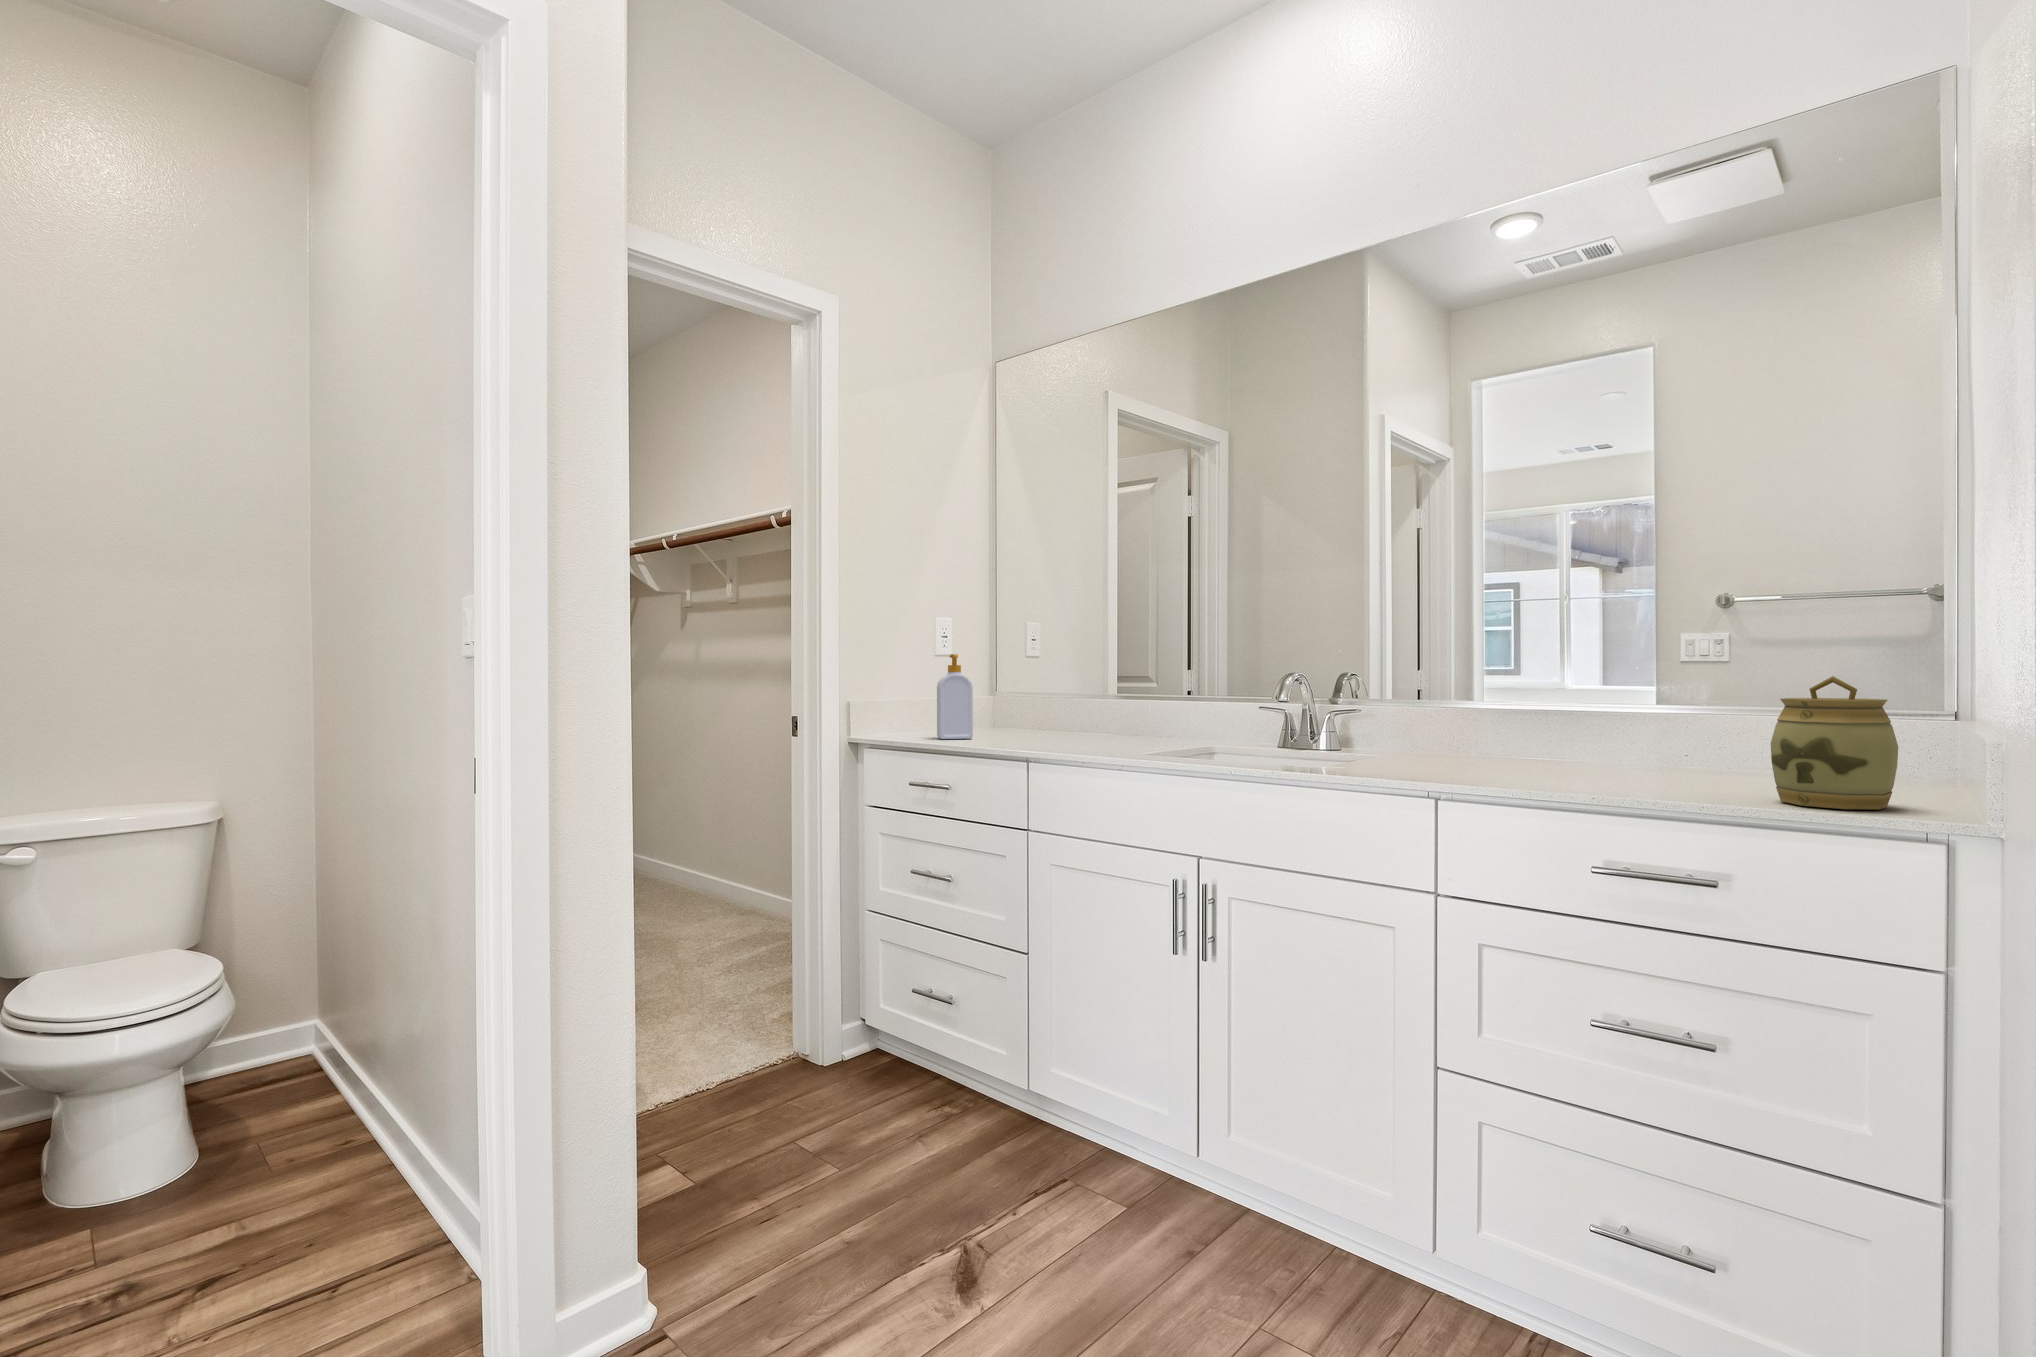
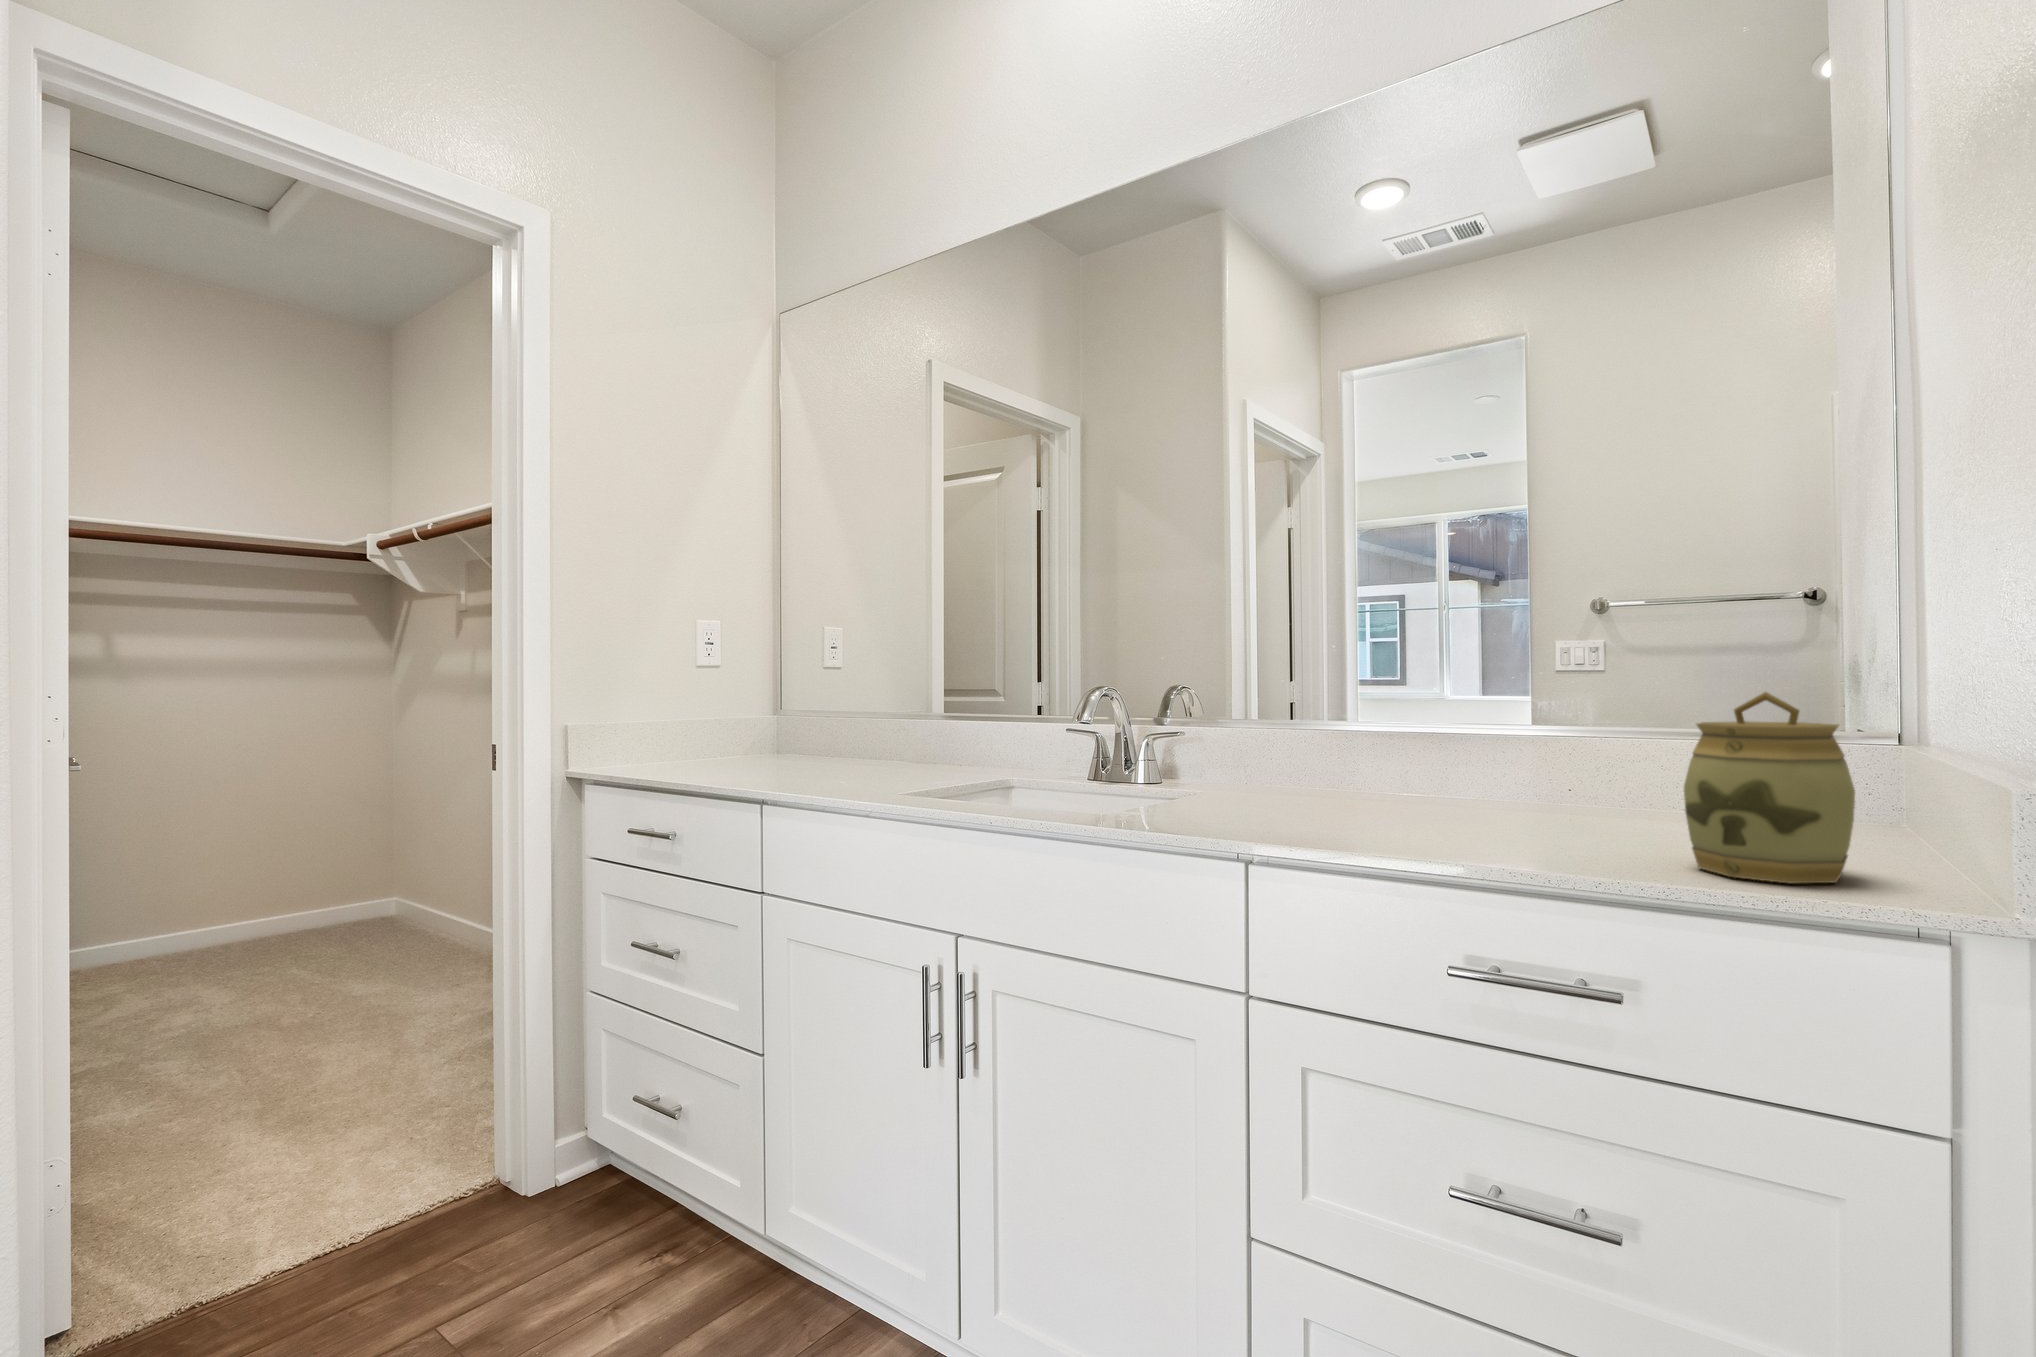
soap bottle: present [937,654,973,739] -> none [682,666,726,773]

